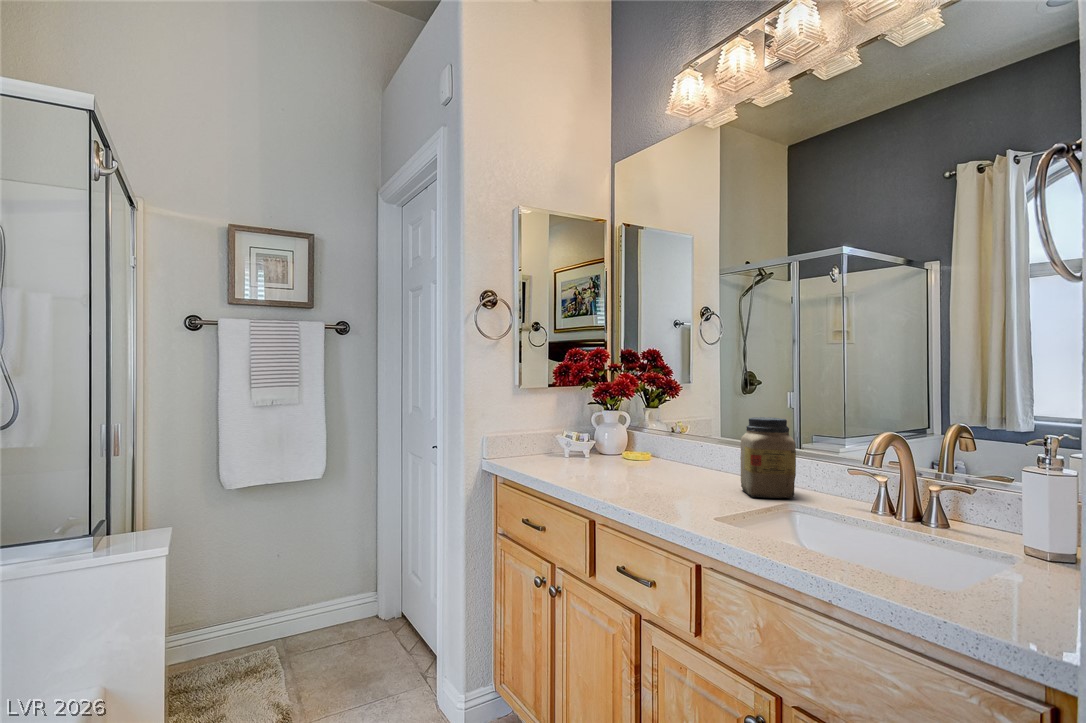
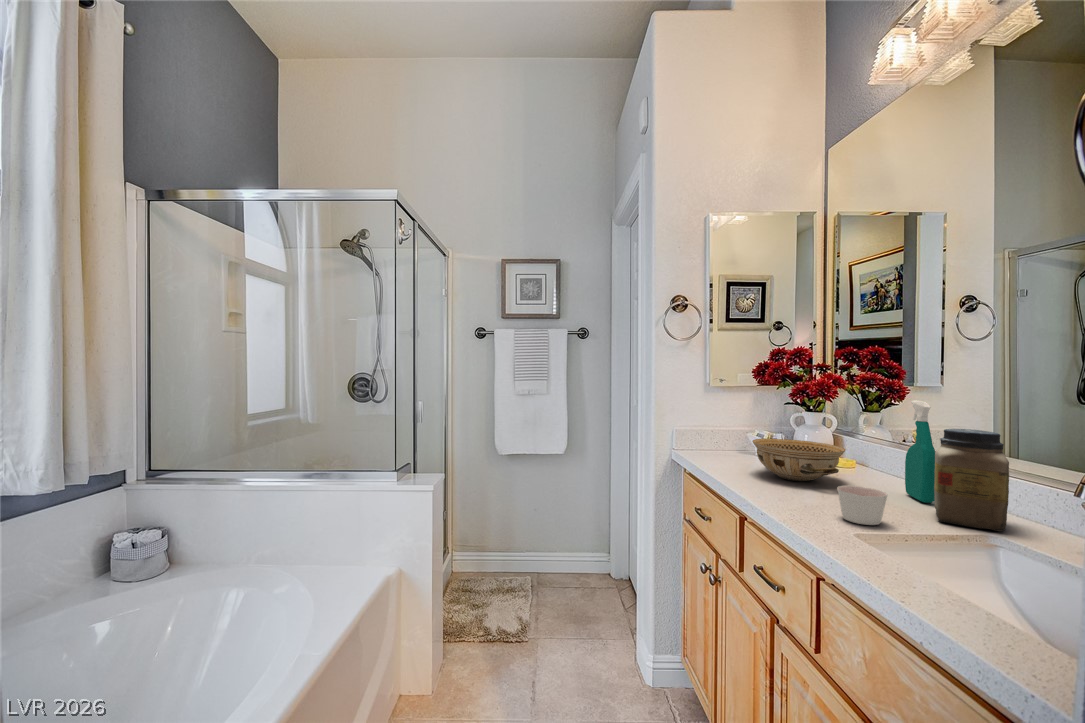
spray bottle: none [708,395,735,483] -> present [905,400,935,503]
ceramic bowl: none [581,438,664,477] -> present [753,439,845,481]
candle: none [686,475,726,509] -> present [837,486,887,525]

